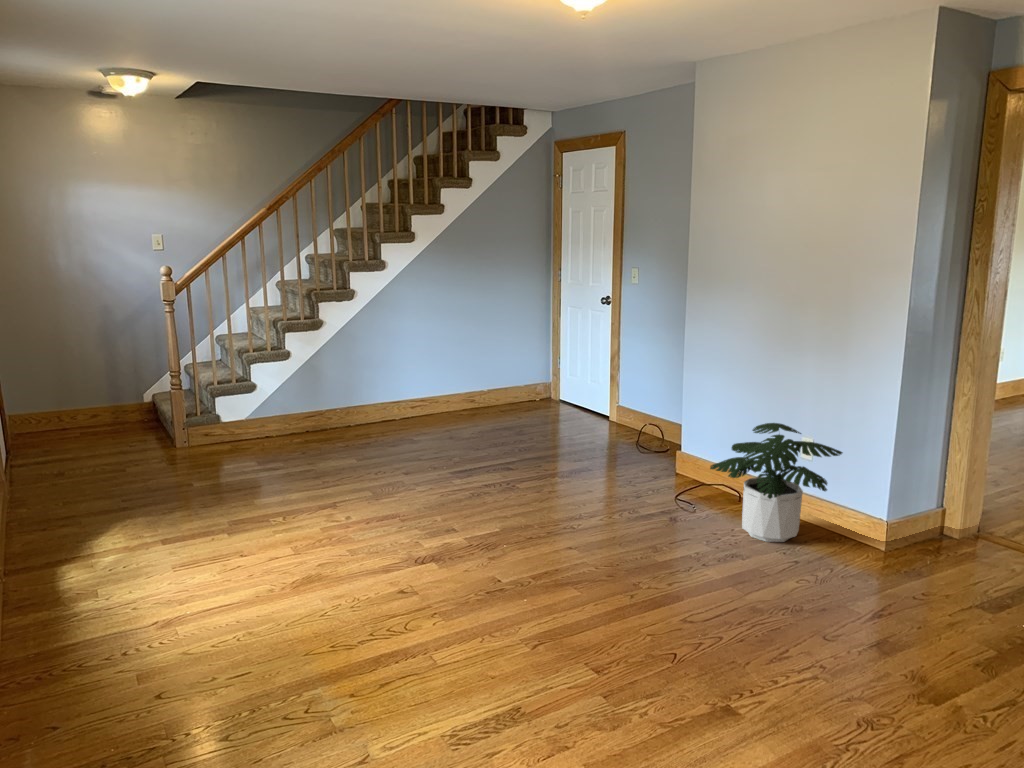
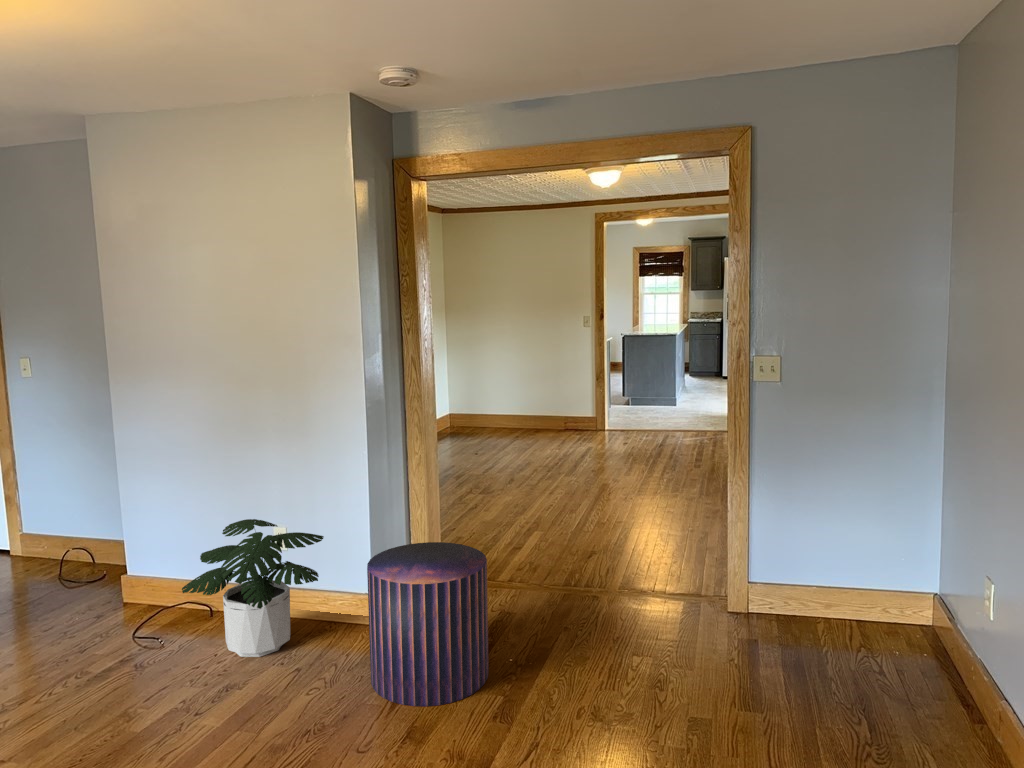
pouf: none [859,476,1010,639] -> present [367,542,489,706]

